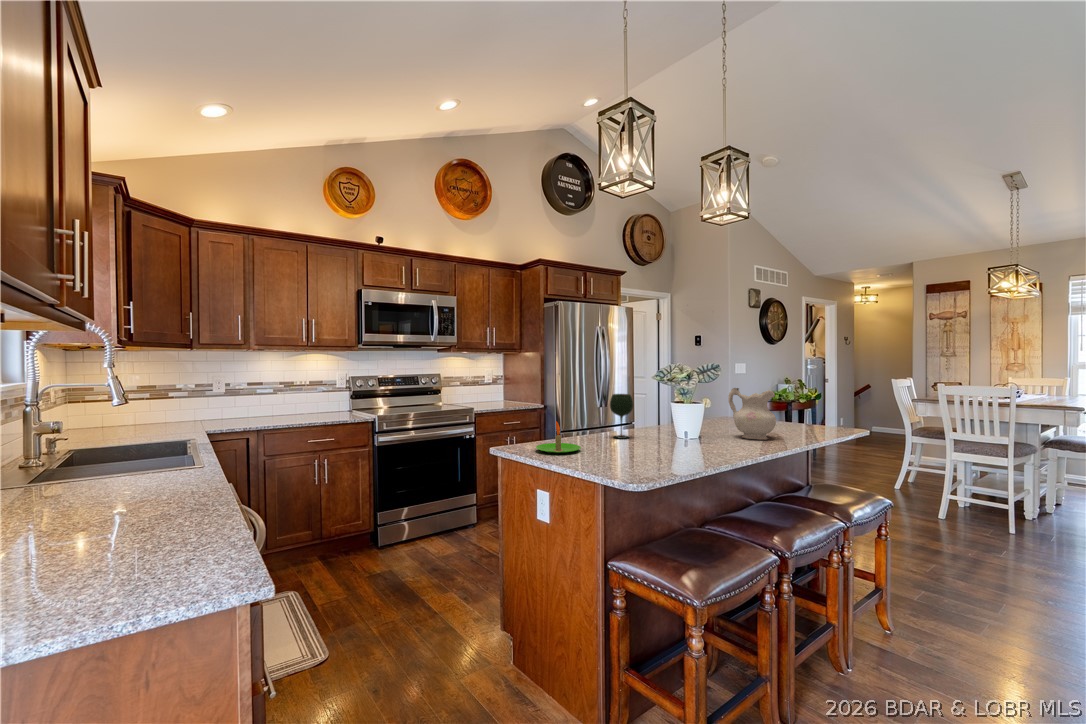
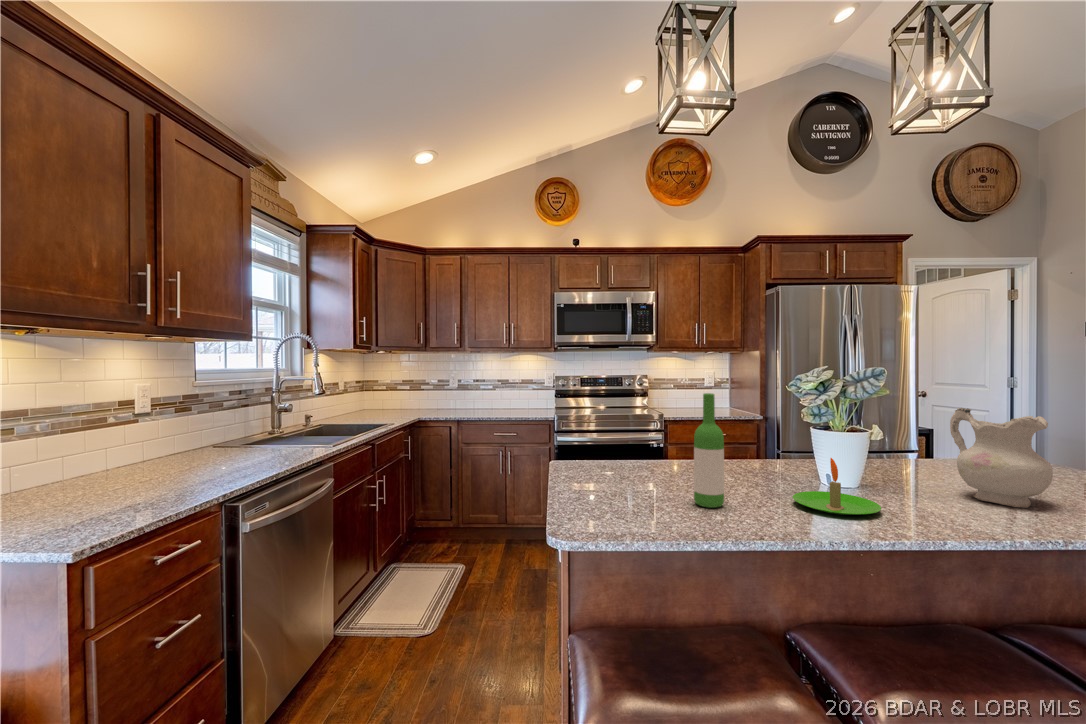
wine bottle: none [644,384,664,463] -> present [694,393,724,508]
wine glass: present [610,394,633,439] -> none [740,406,775,469]
candle: present [536,421,581,454] -> present [793,458,881,515]

